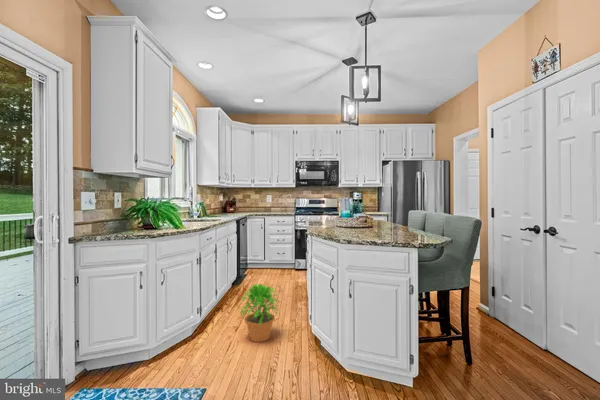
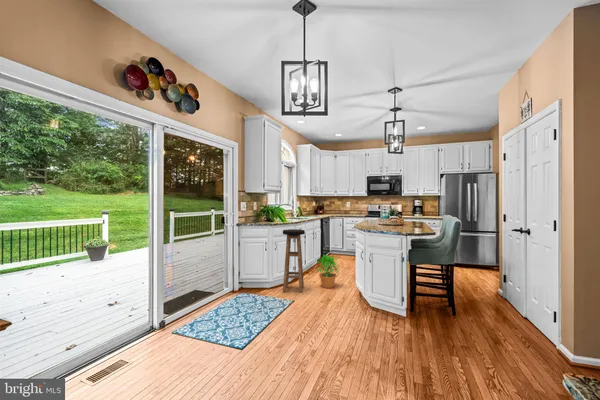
bar stool: none [176,242,219,368] -> present [283,229,305,293]

